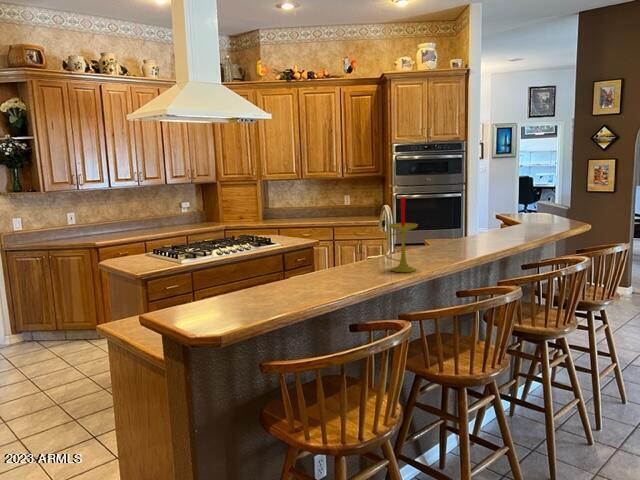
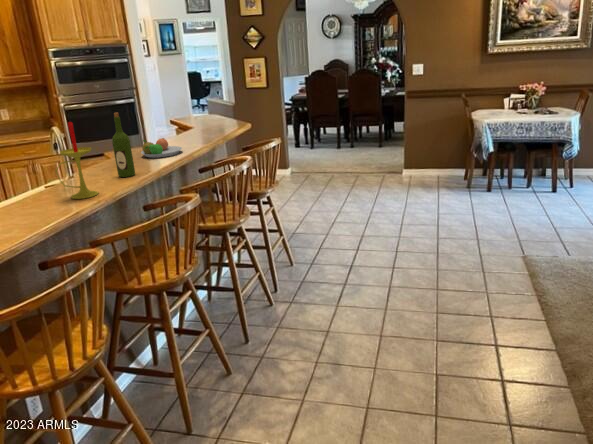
wine bottle: none [438,194,455,259] -> present [112,113,135,177]
fruit bowl: none [463,227,508,246] -> present [141,138,182,158]

